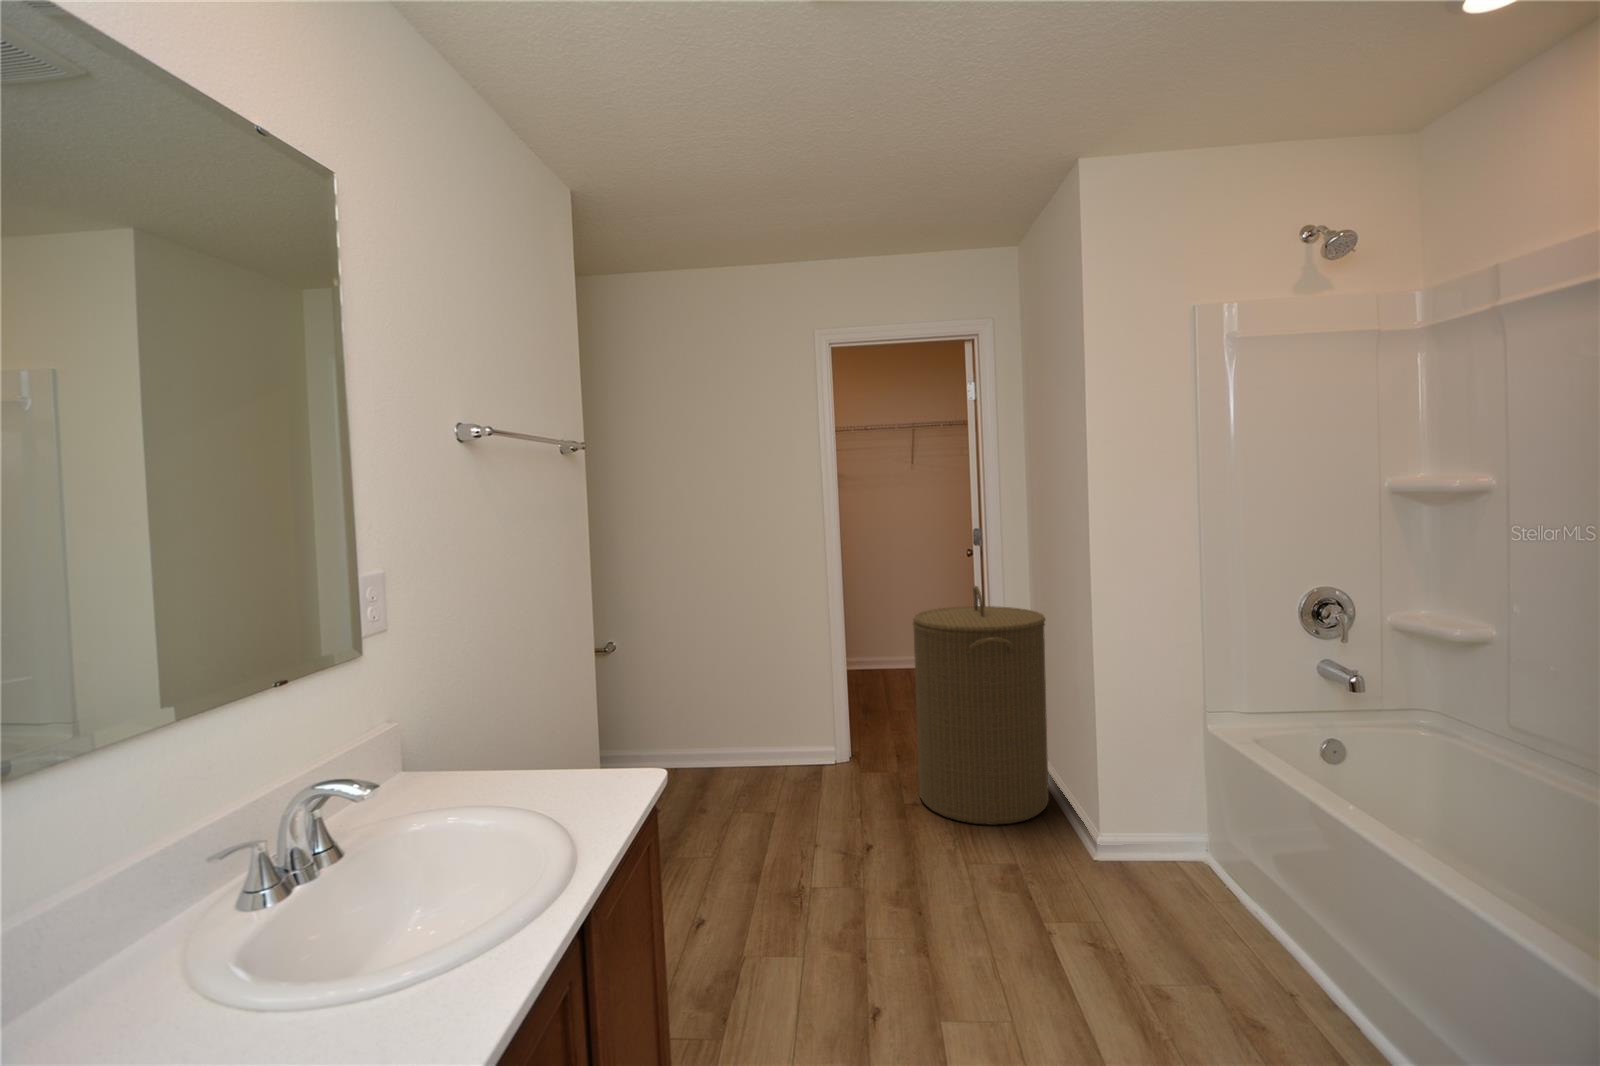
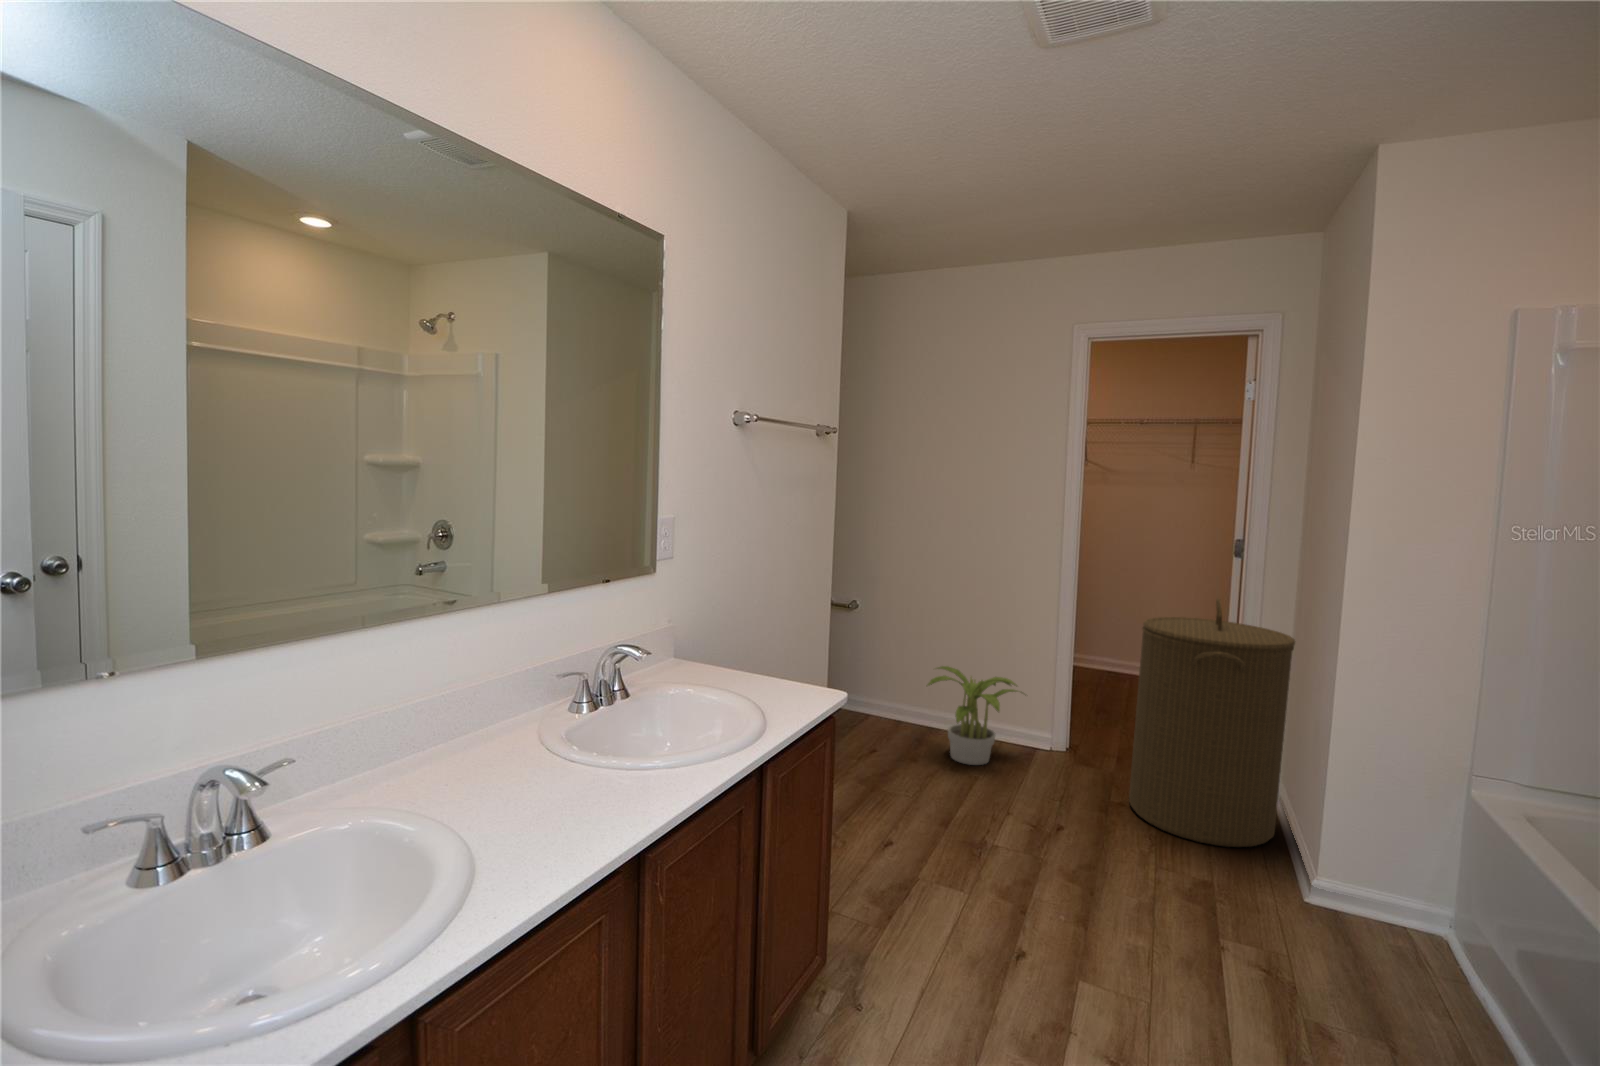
potted plant: none [706,695,807,796] -> present [928,666,1017,765]

